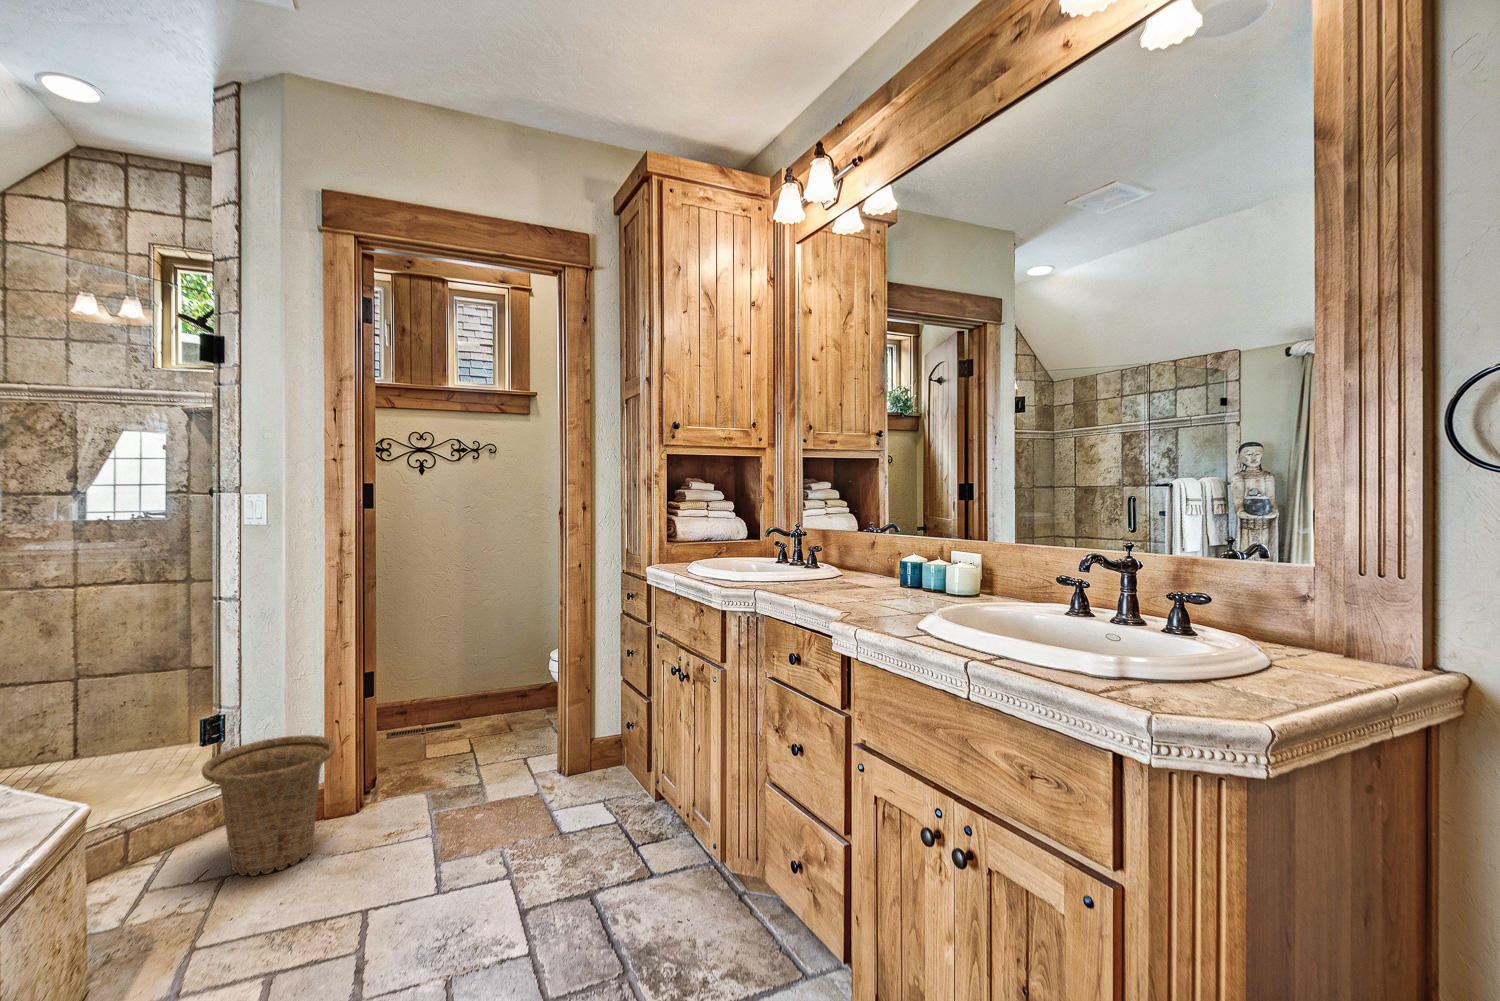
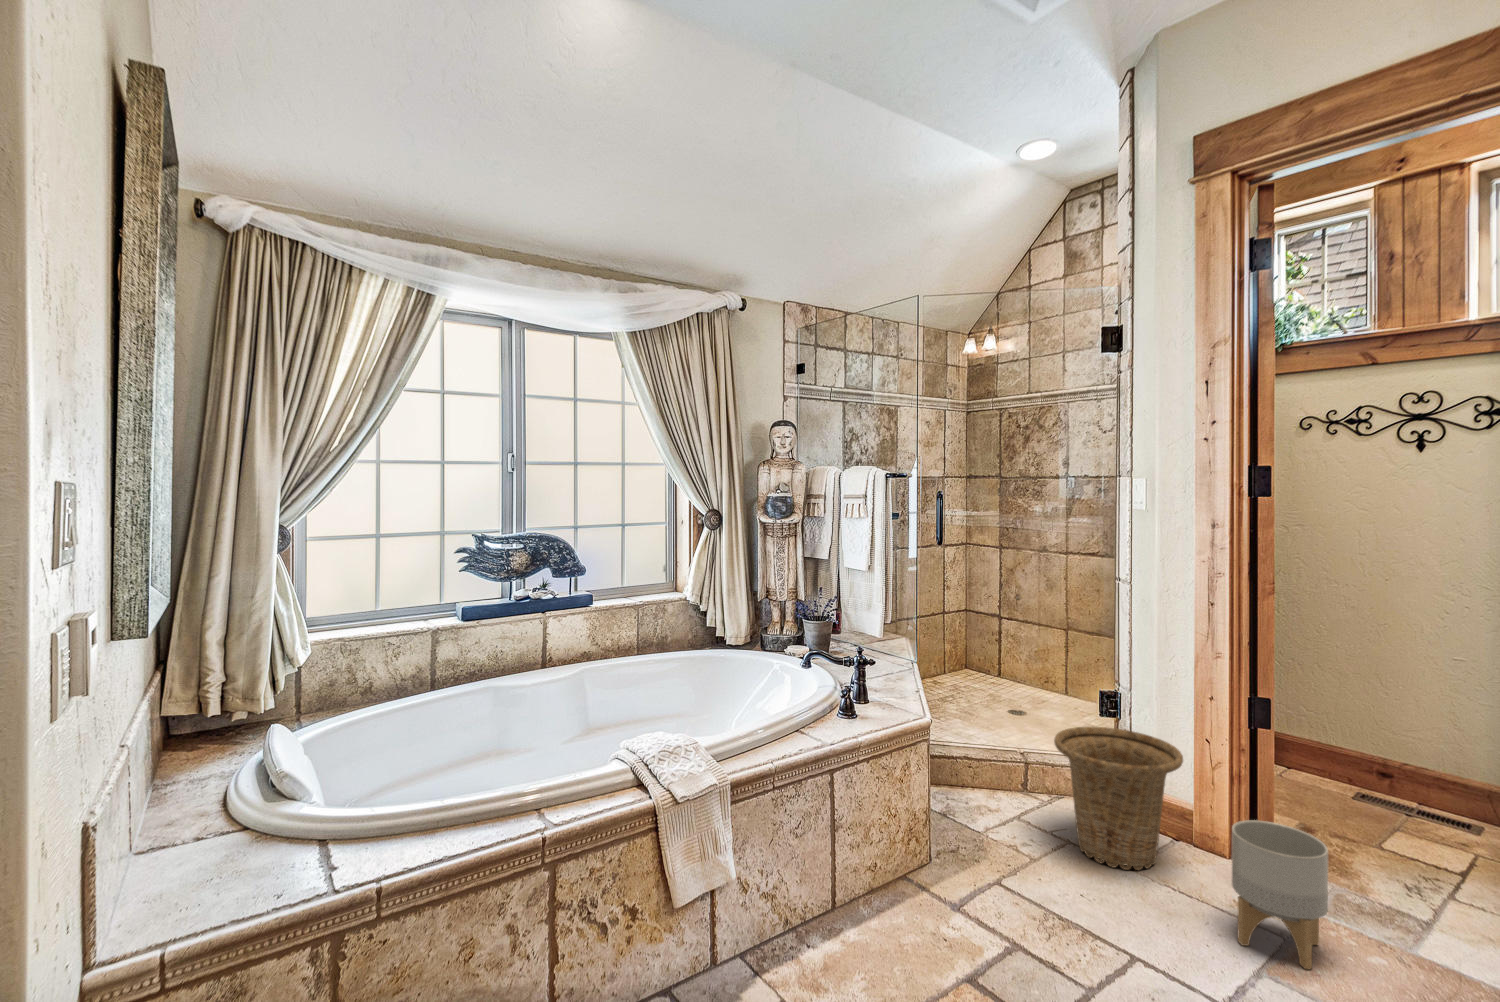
planter: none [399,753,462,857] -> present [1232,820,1328,969]

